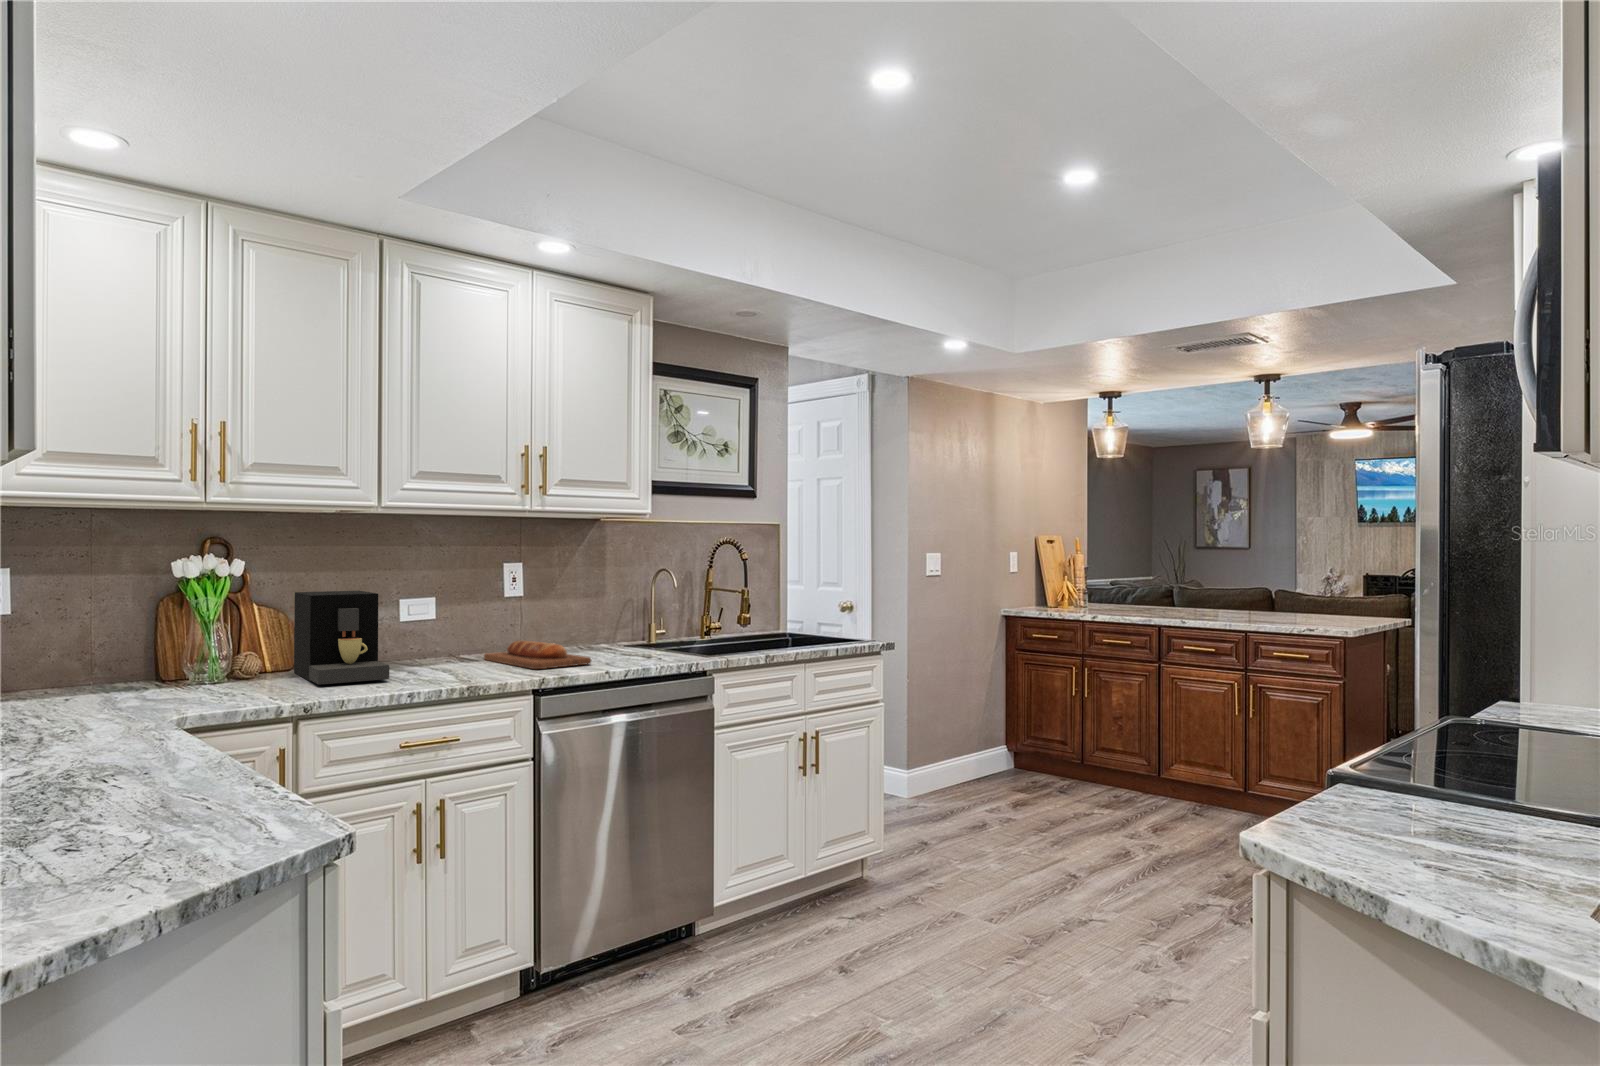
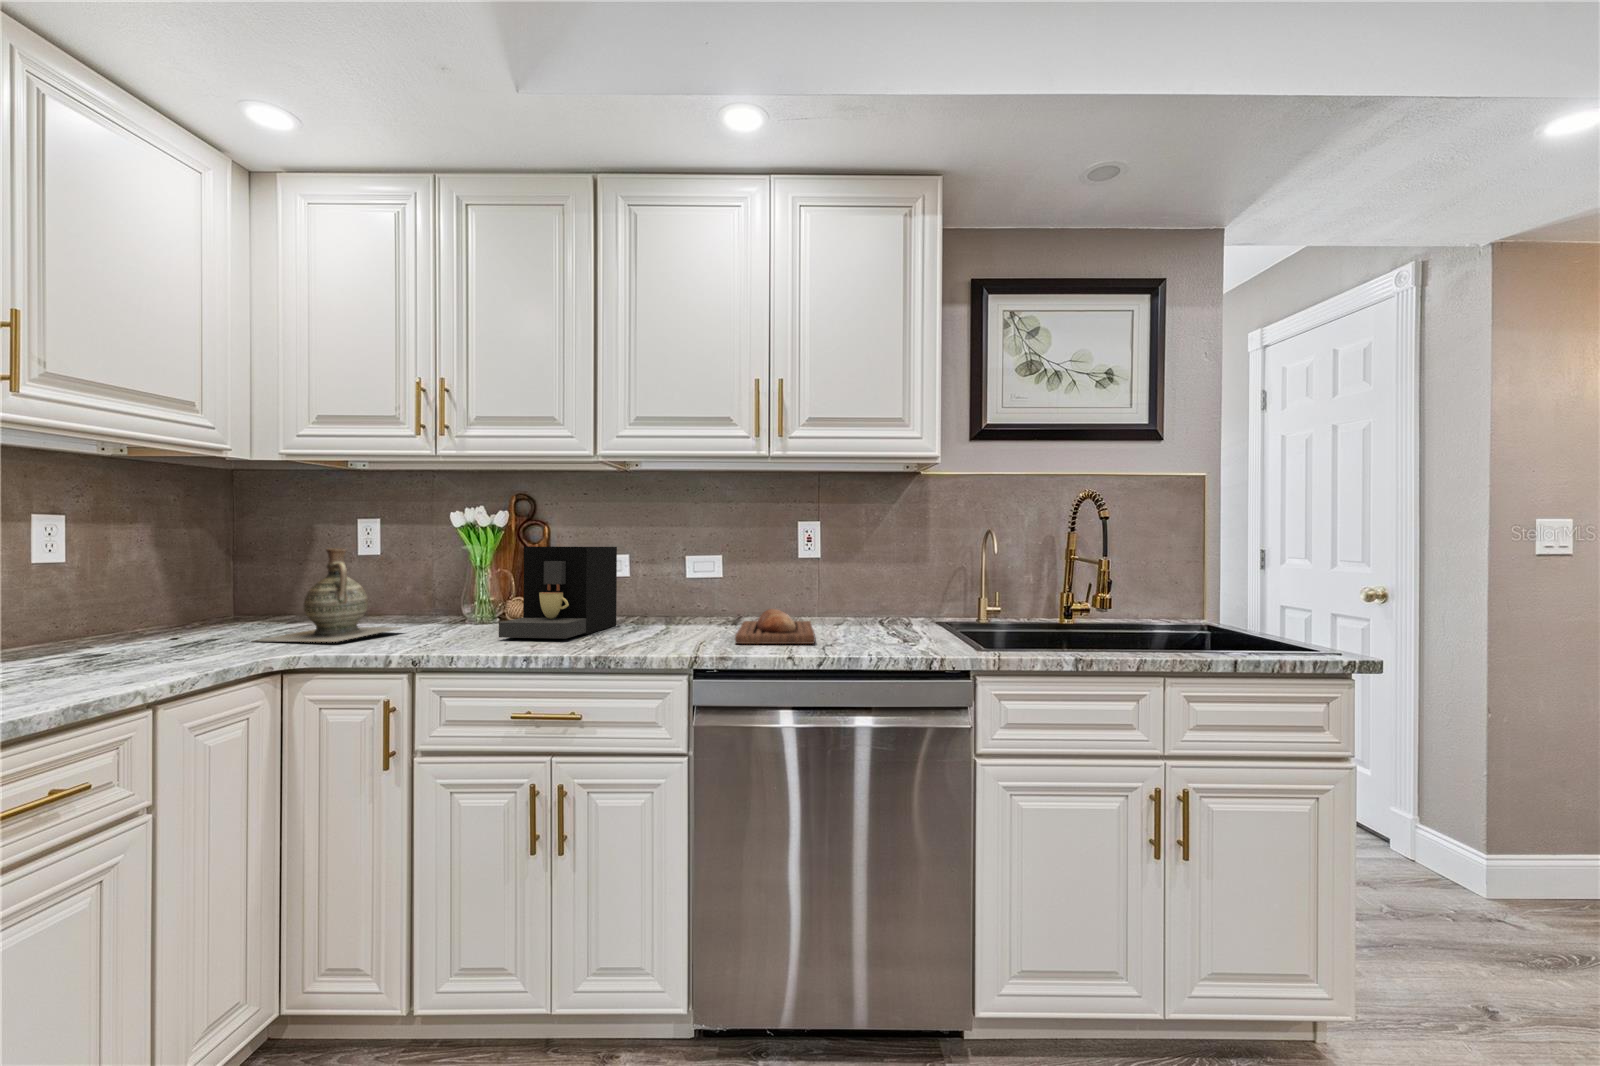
ceramic jug: none [35,606,172,716] -> present [257,548,401,642]

